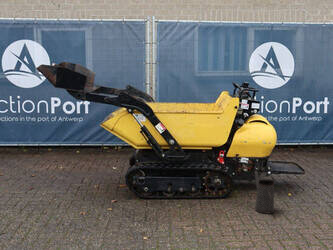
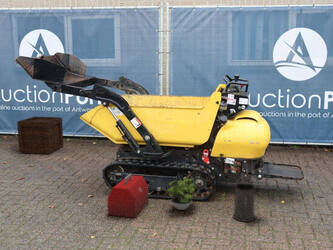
wooden crate: none [6,126,50,163] -> present [17,117,63,154]
toolbox: none [142,177,171,218] -> present [107,174,148,217]
potted plant: none [192,177,218,208] -> present [165,178,195,210]

